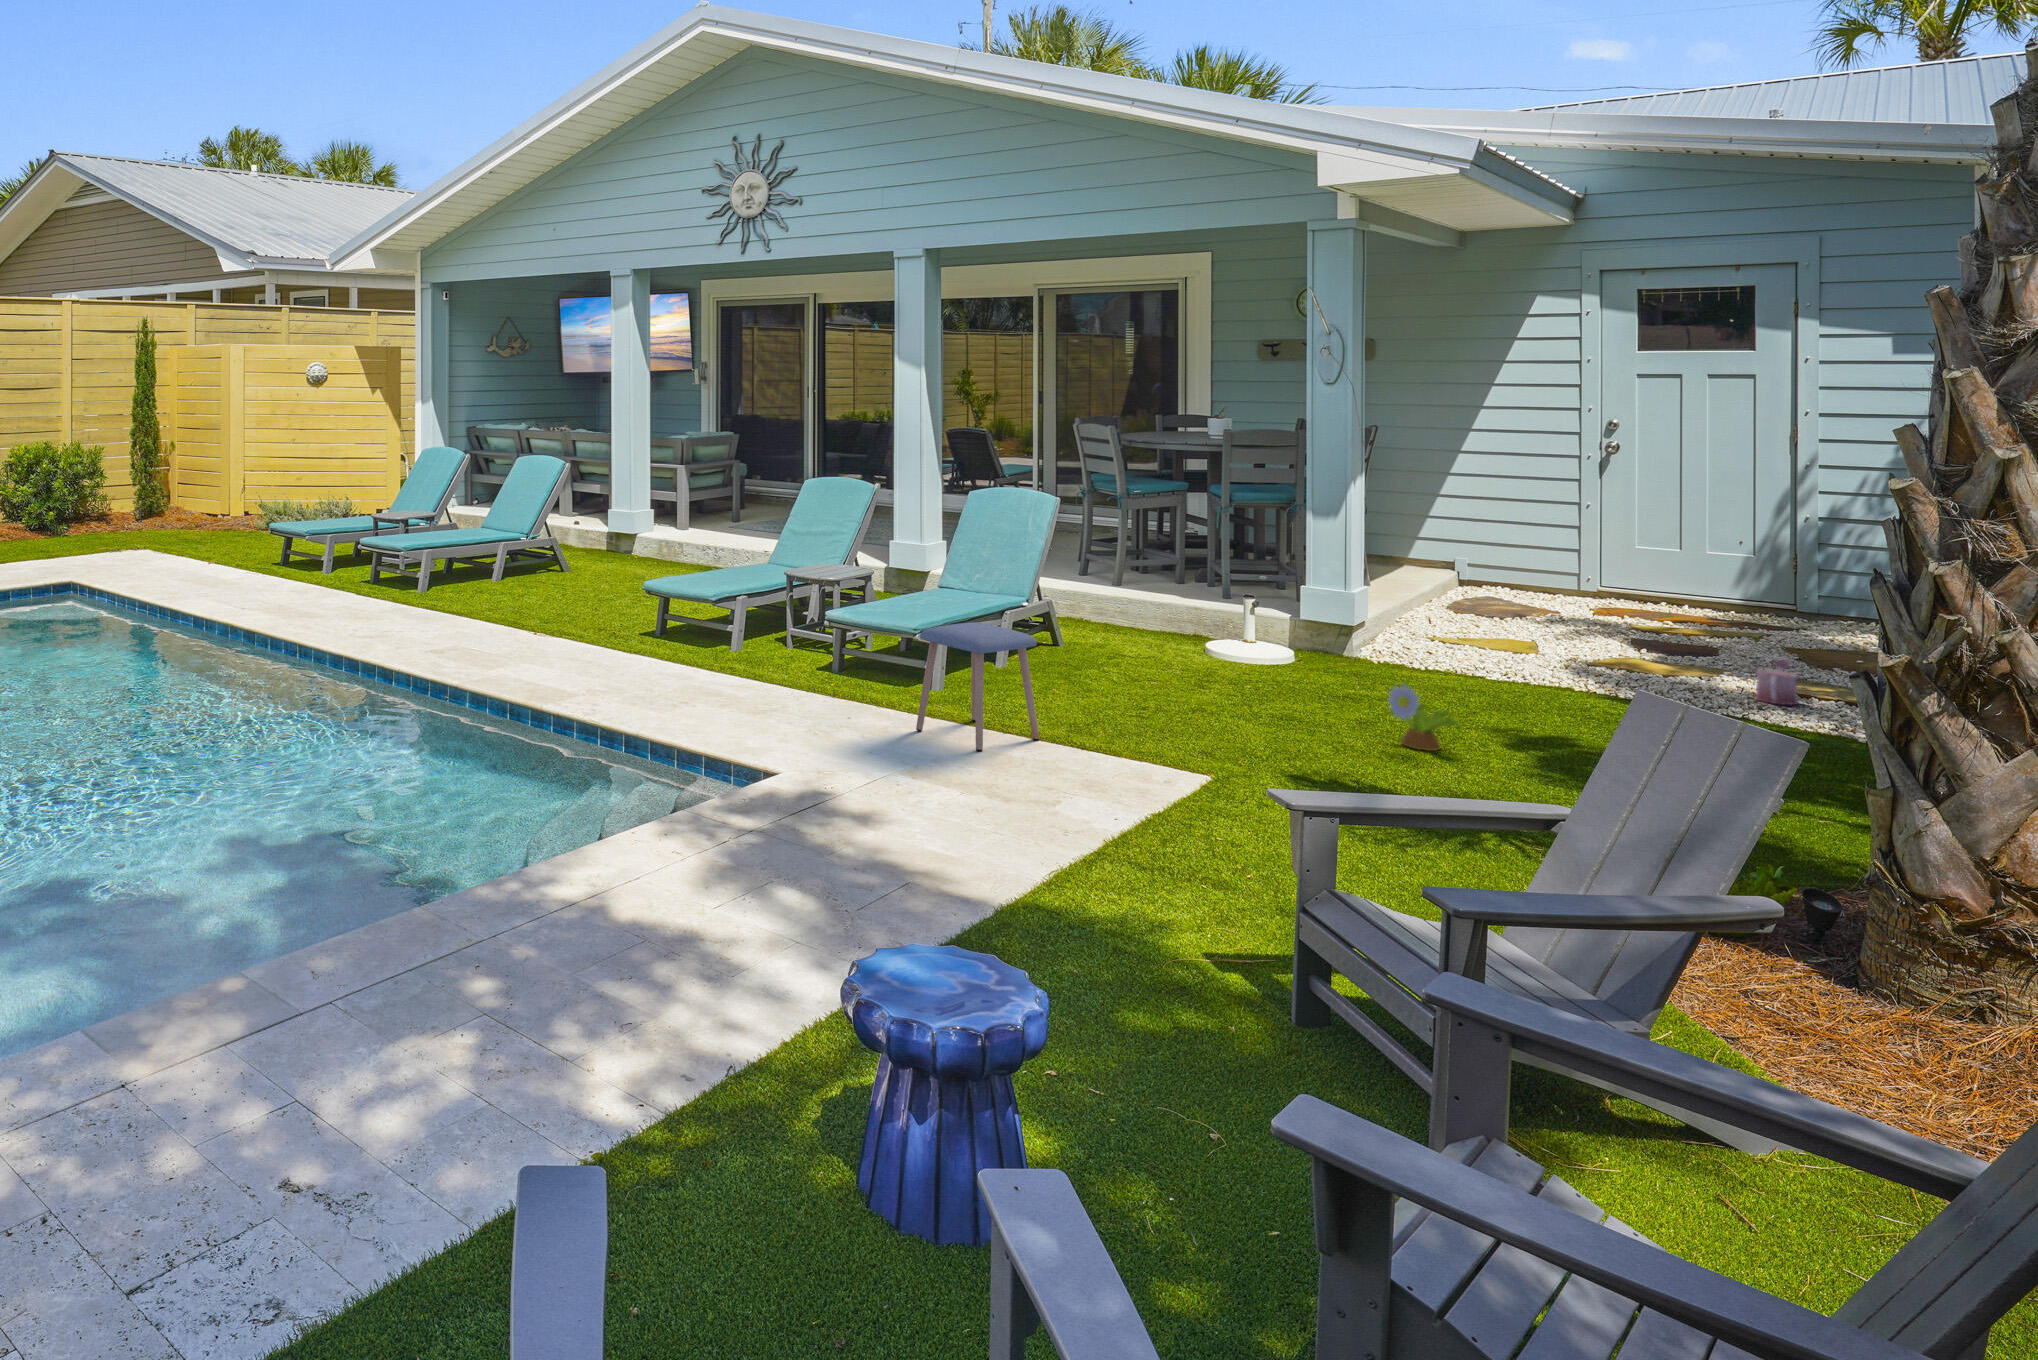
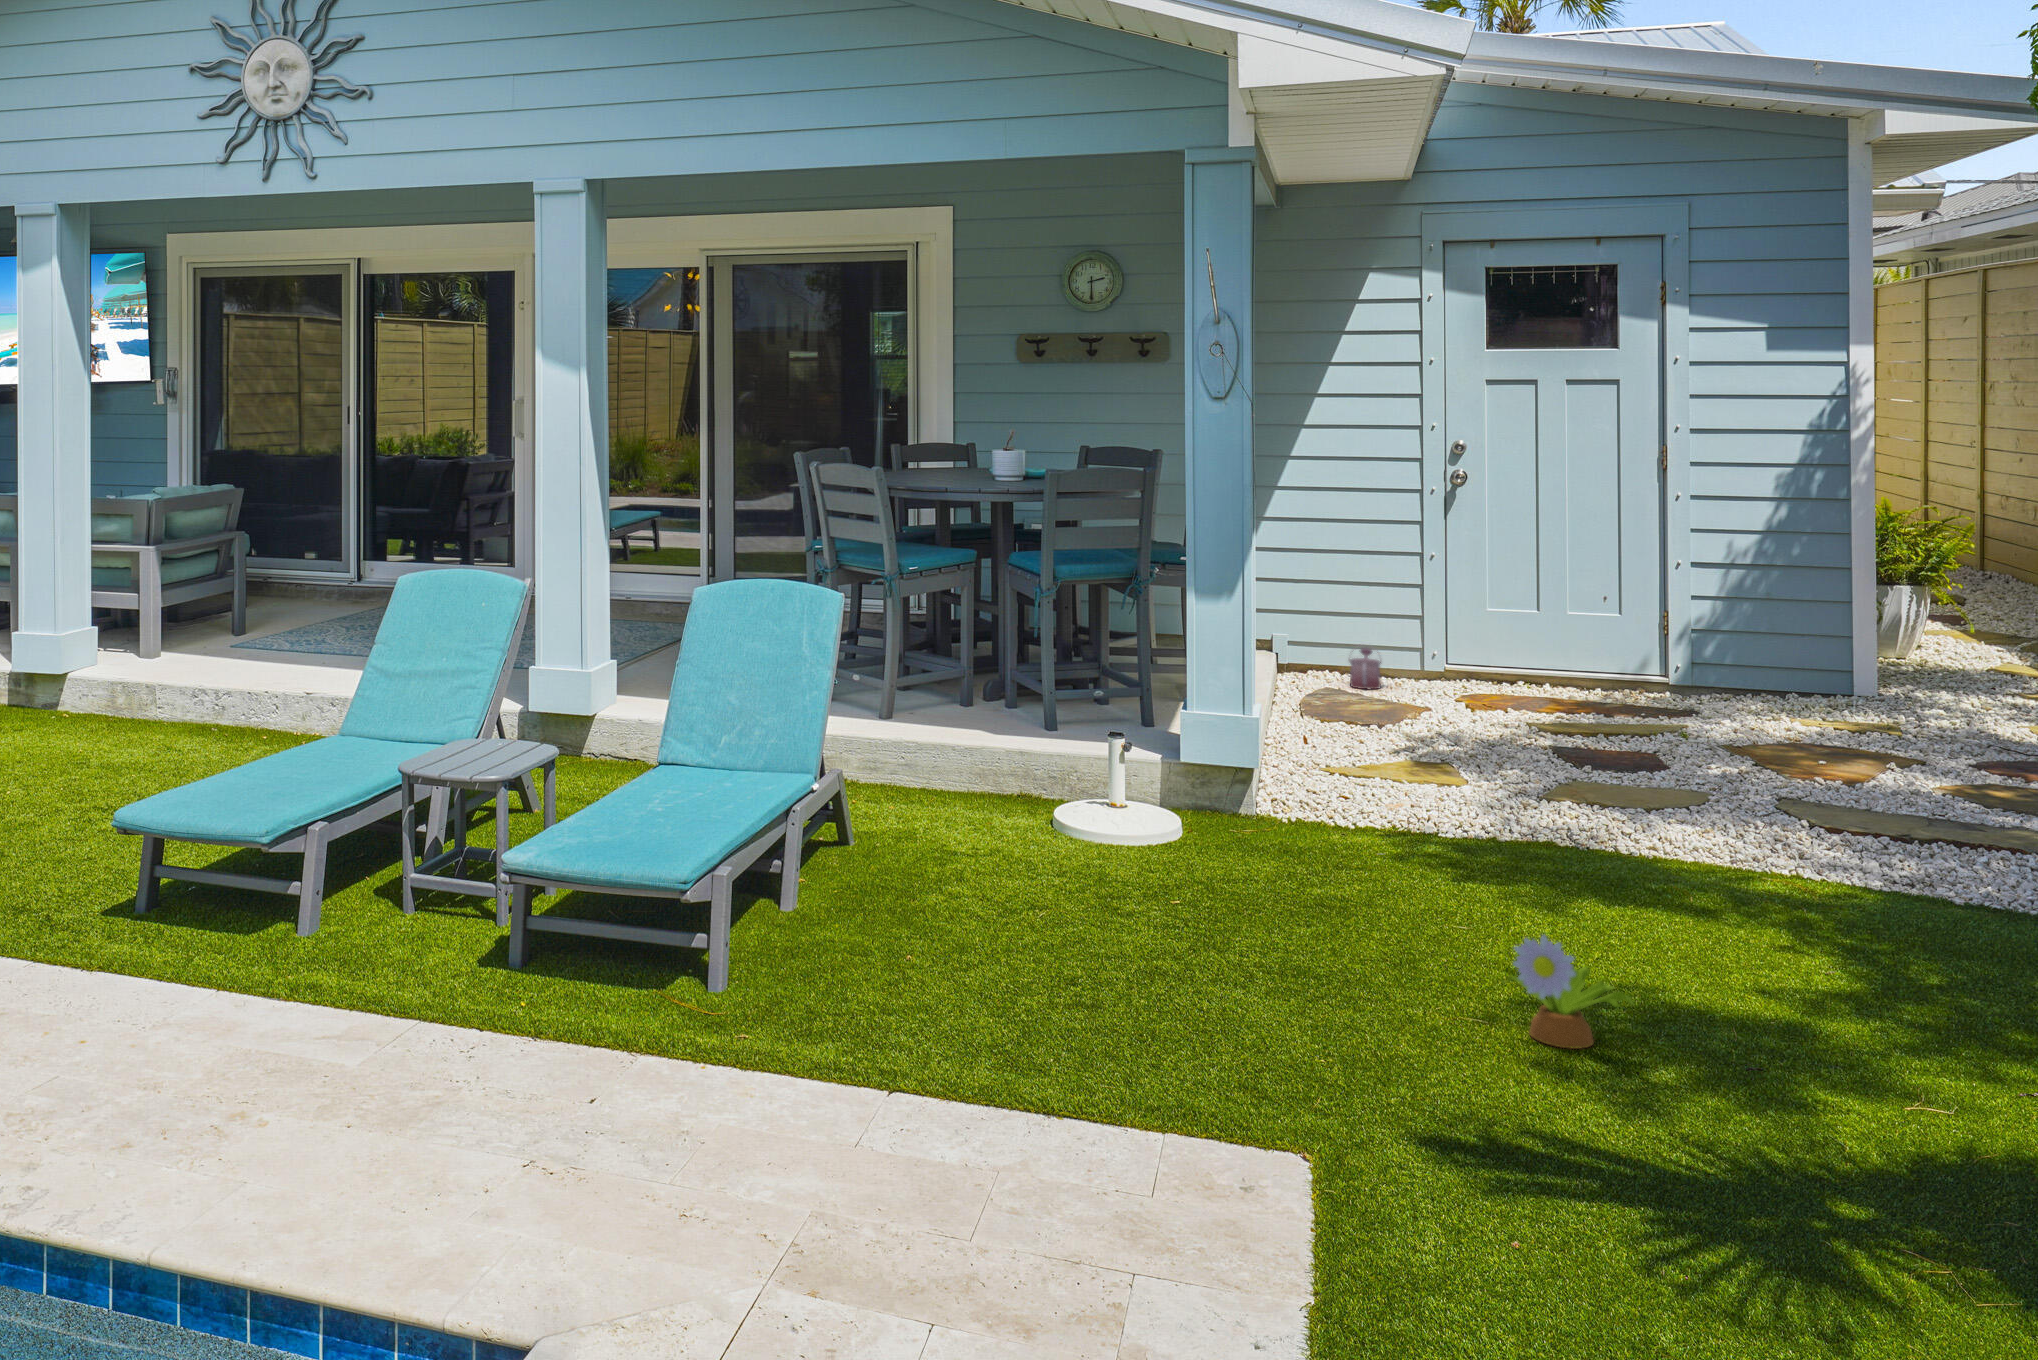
stool: present [916,622,1039,751] -> none [759,909,998,1216]
watering can: present [1755,660,1799,706] -> present [1349,646,1381,689]

